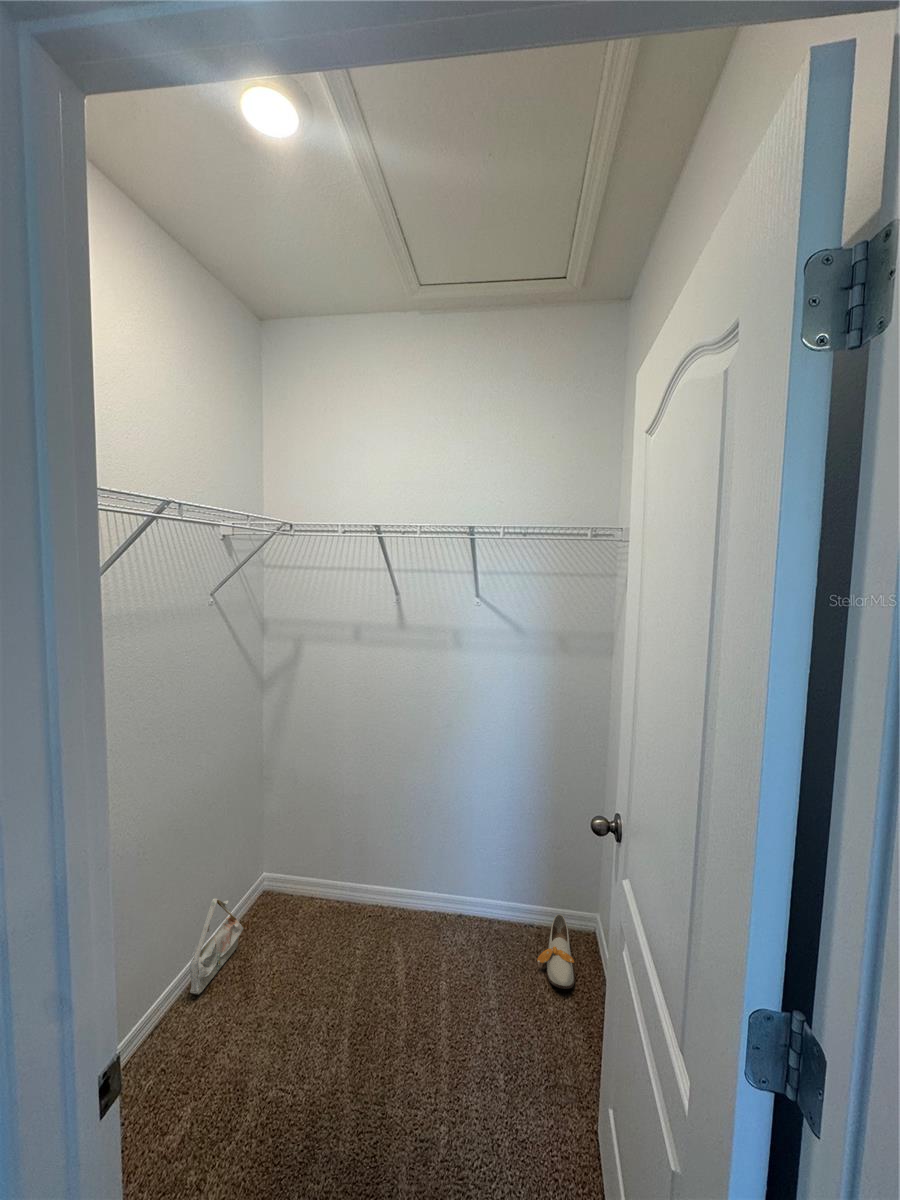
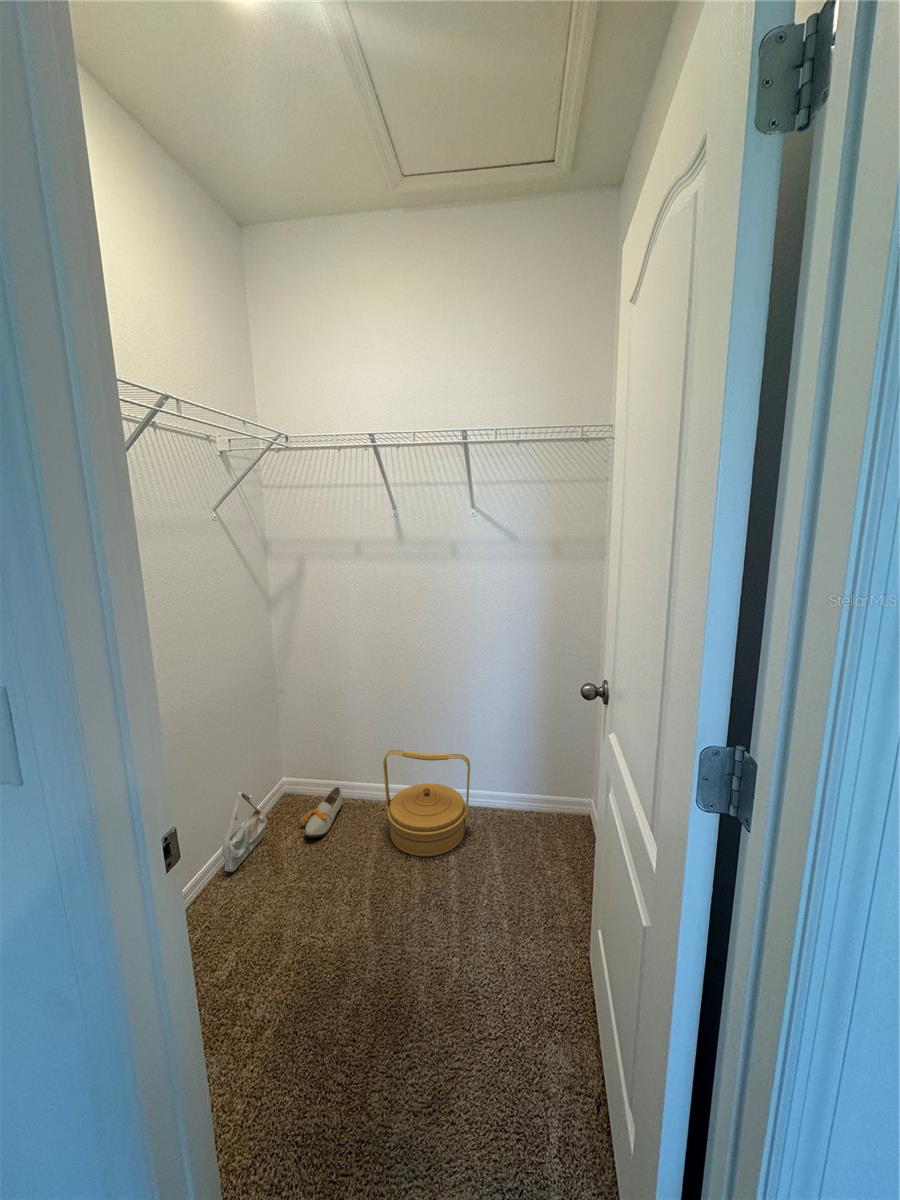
woven basket: none [372,853,466,981] -> present [383,750,470,857]
shoe: present [537,914,575,989] -> present [301,787,343,837]

